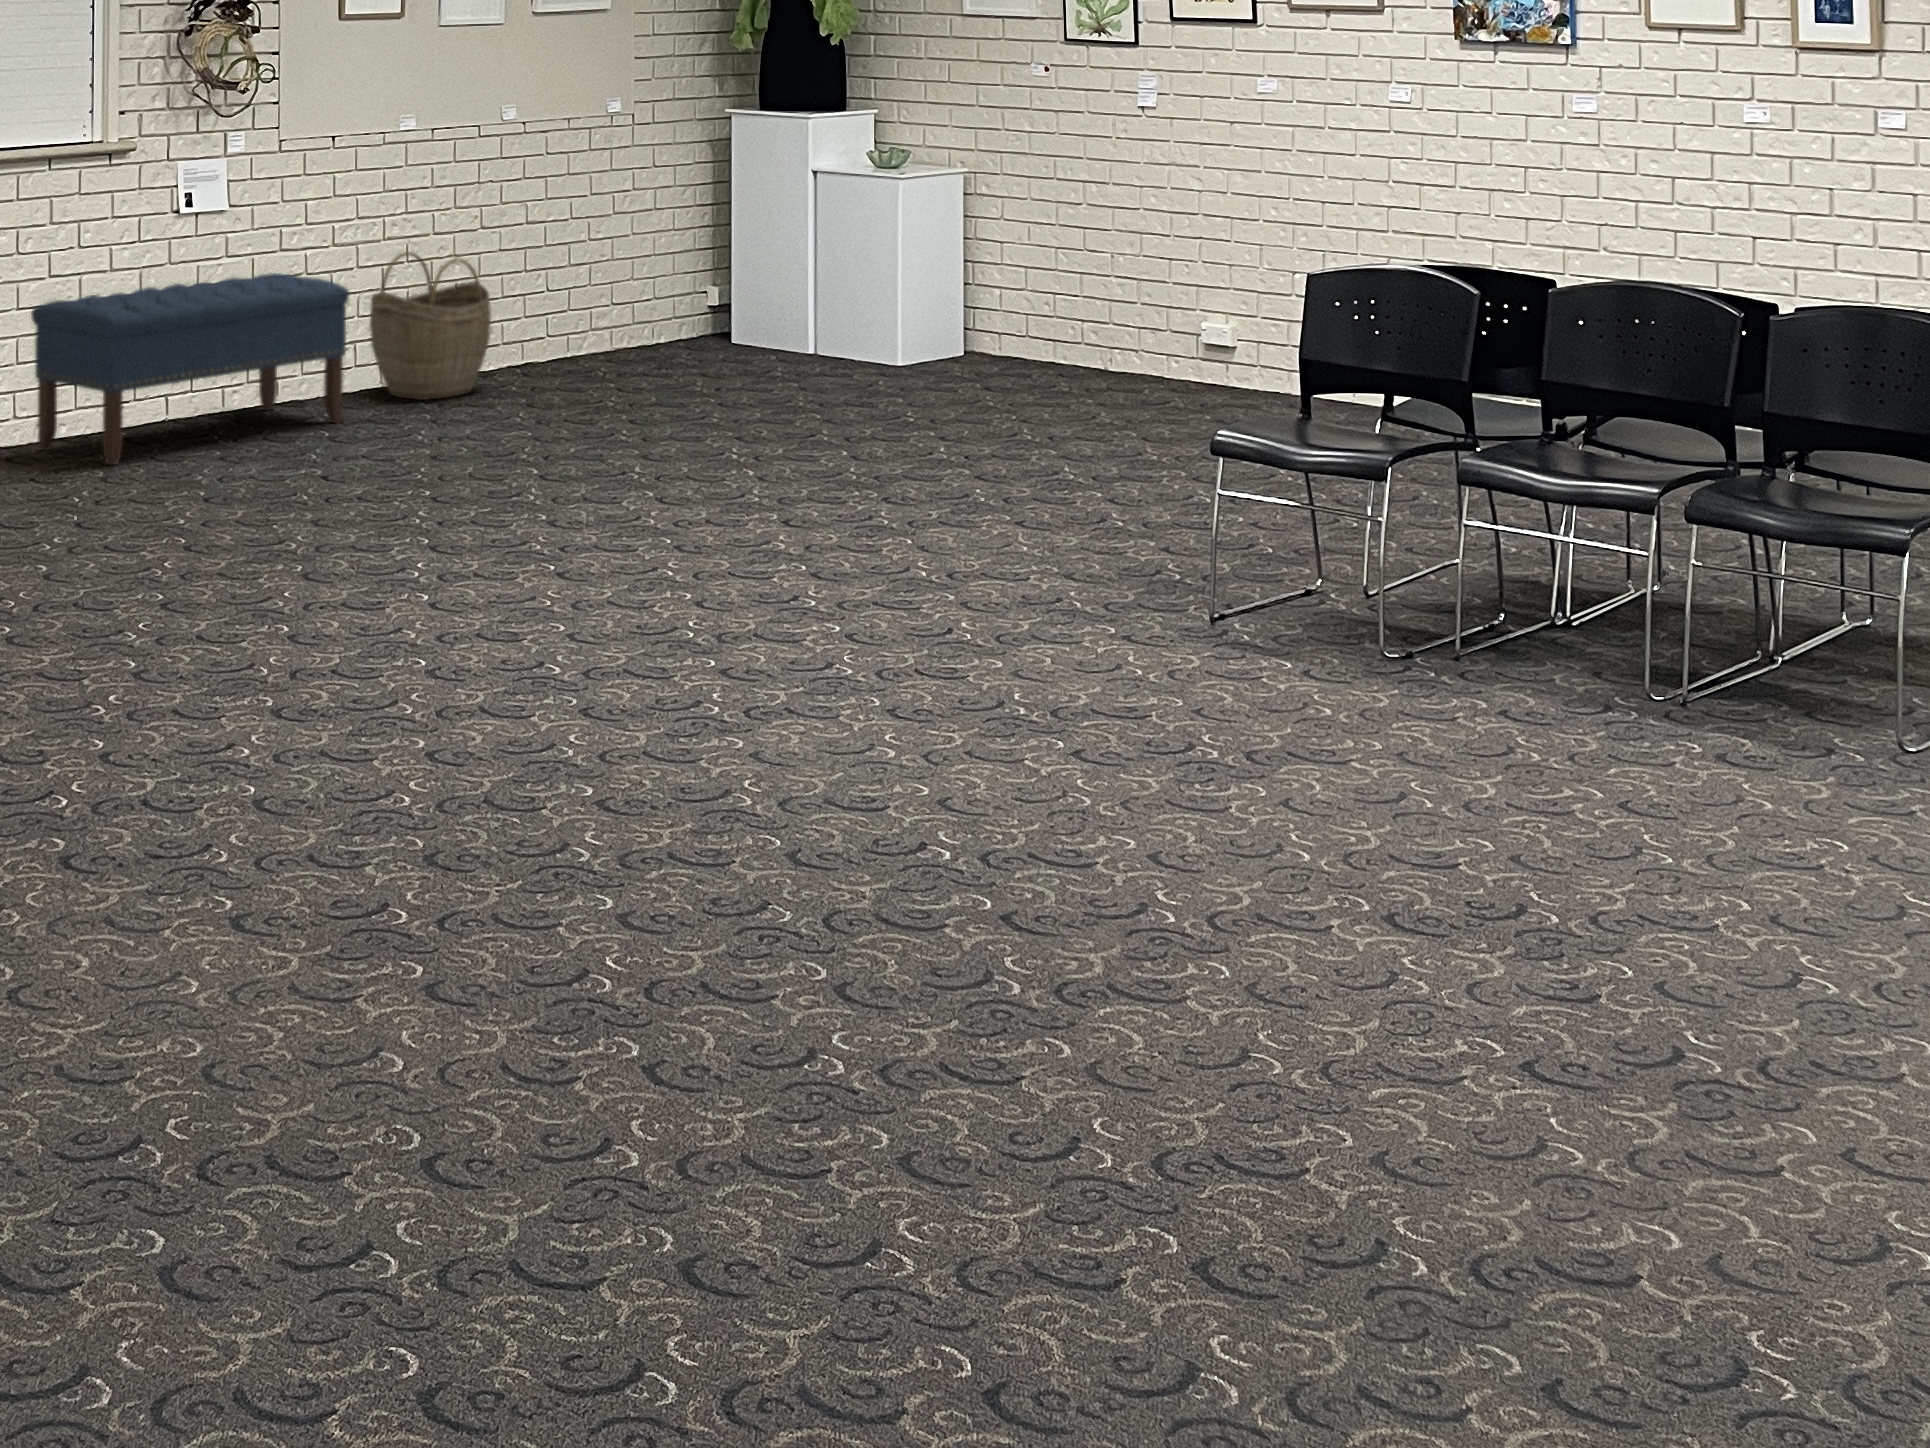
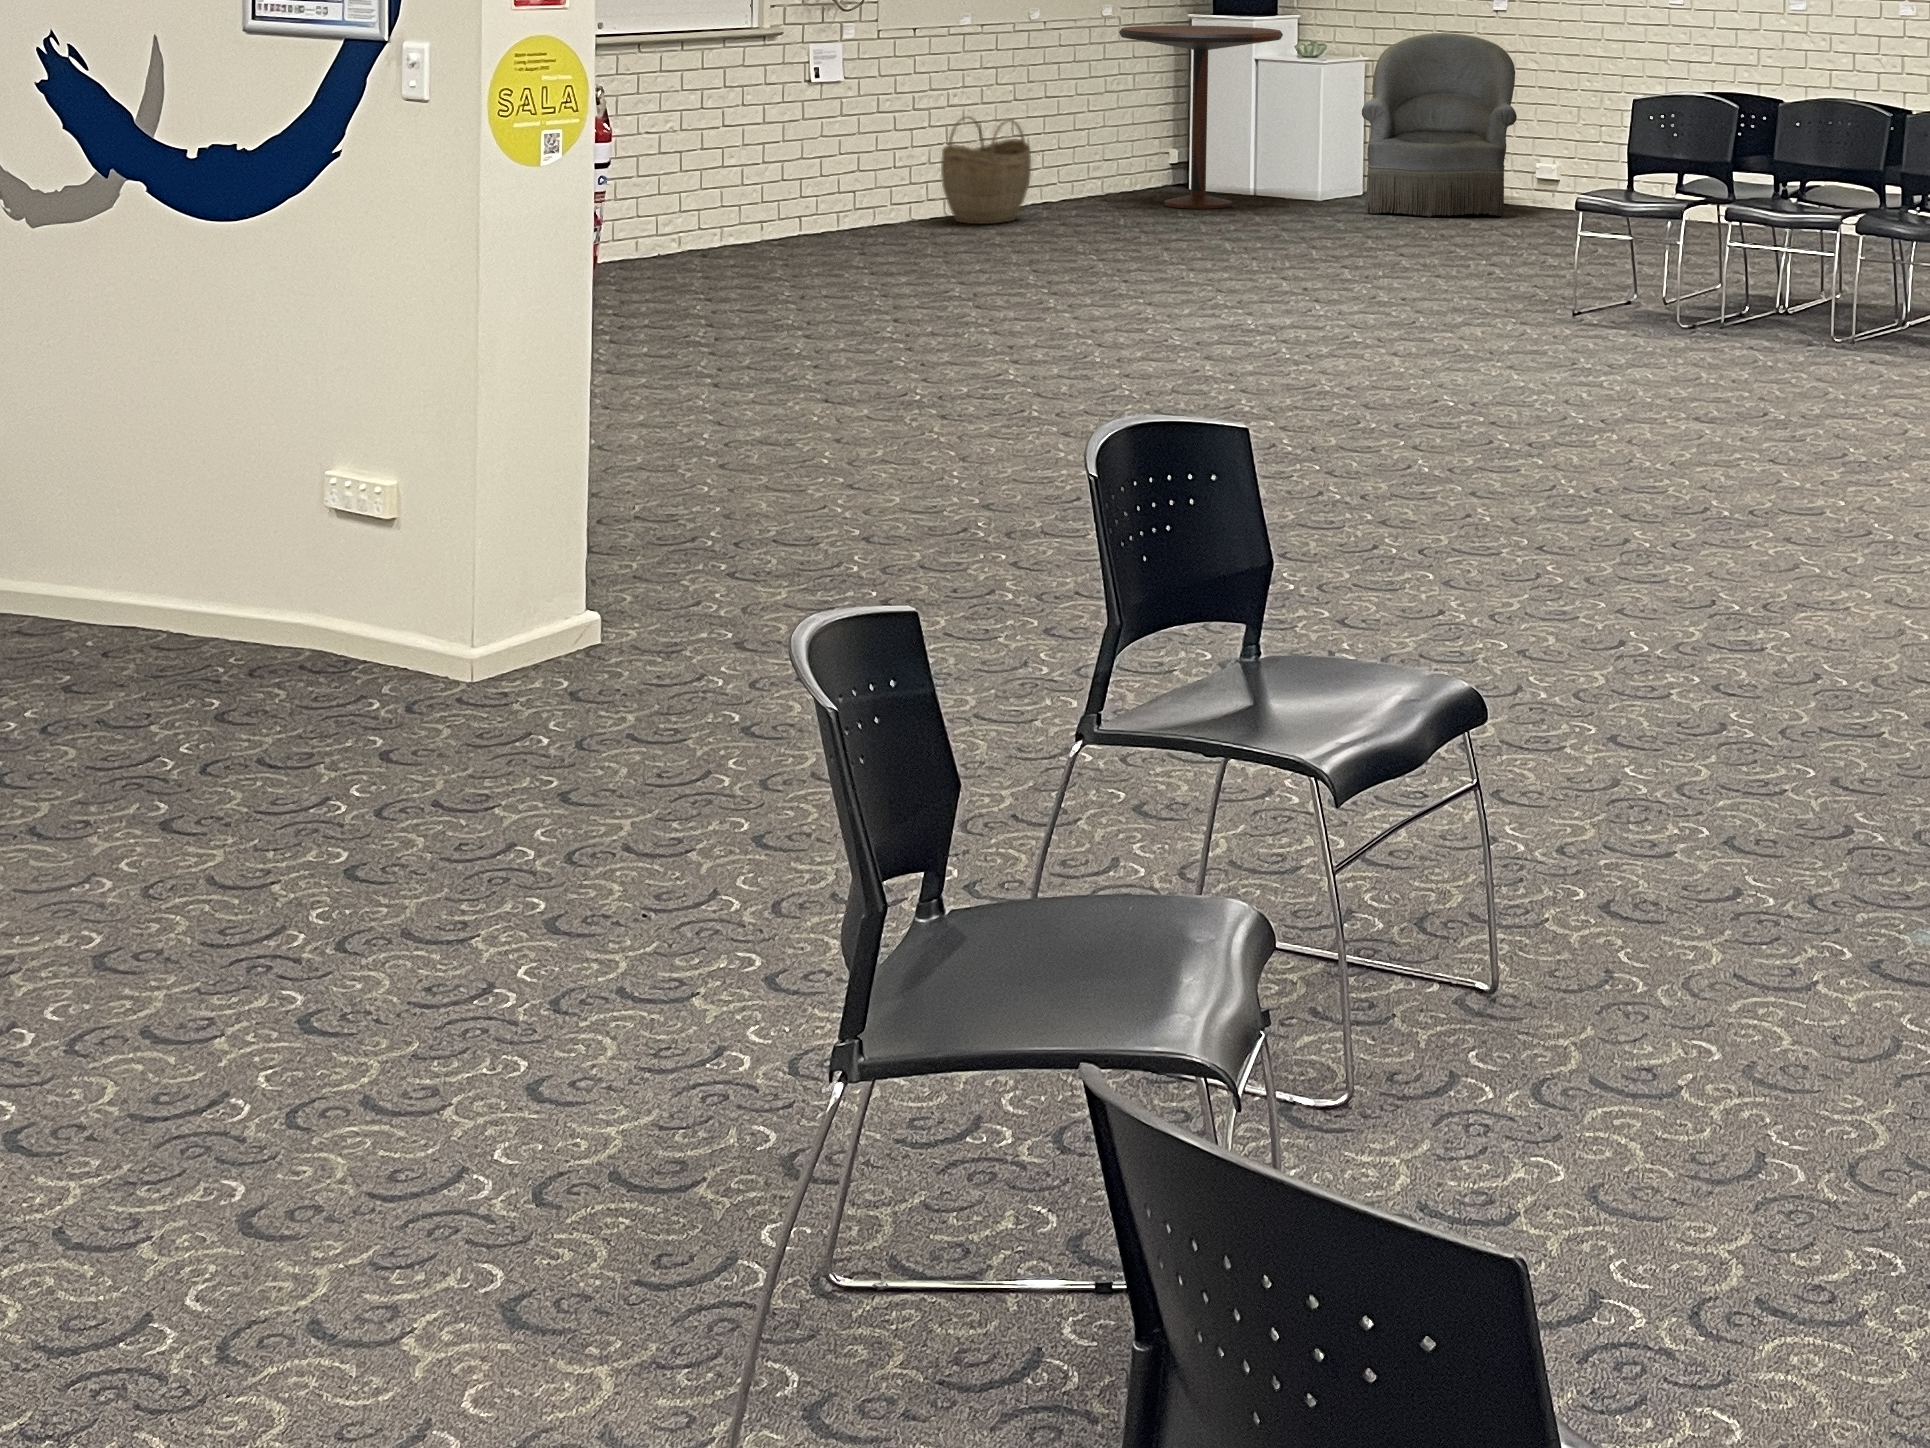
pedestal table: none [621,126,841,376] -> present [1119,25,1283,209]
armchair: none [947,137,1166,399] -> present [1362,33,1517,217]
bench: present [31,273,349,465] -> none [715,129,940,261]

